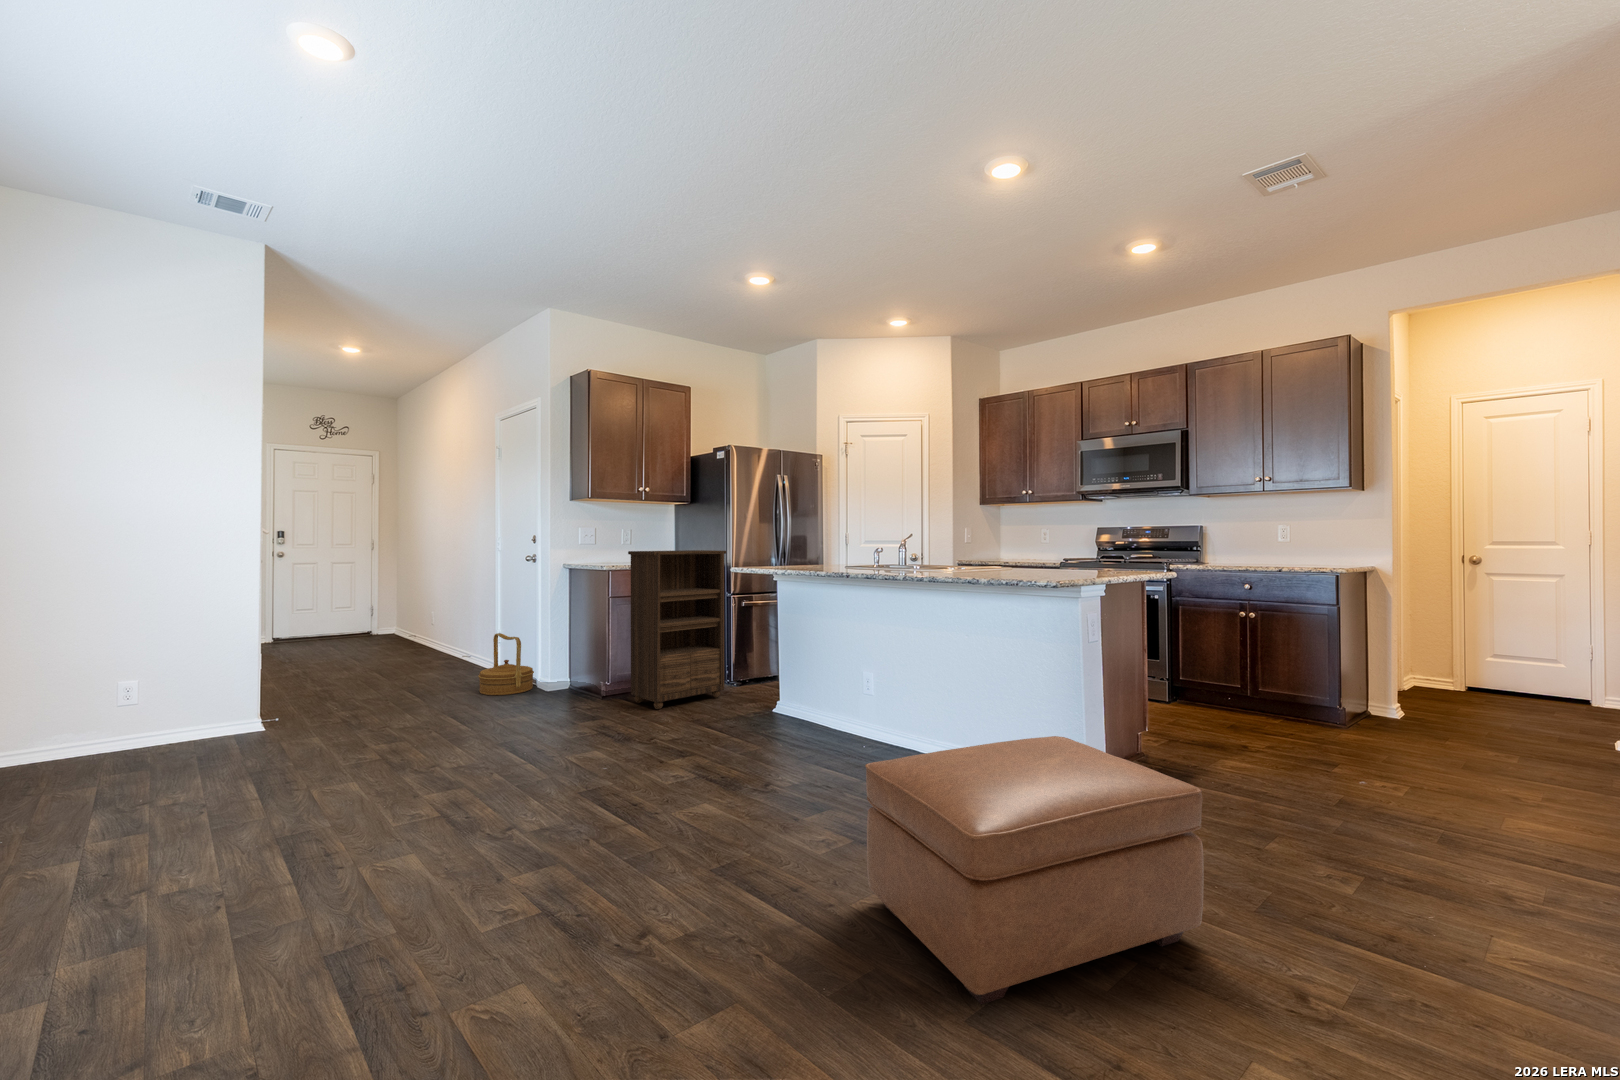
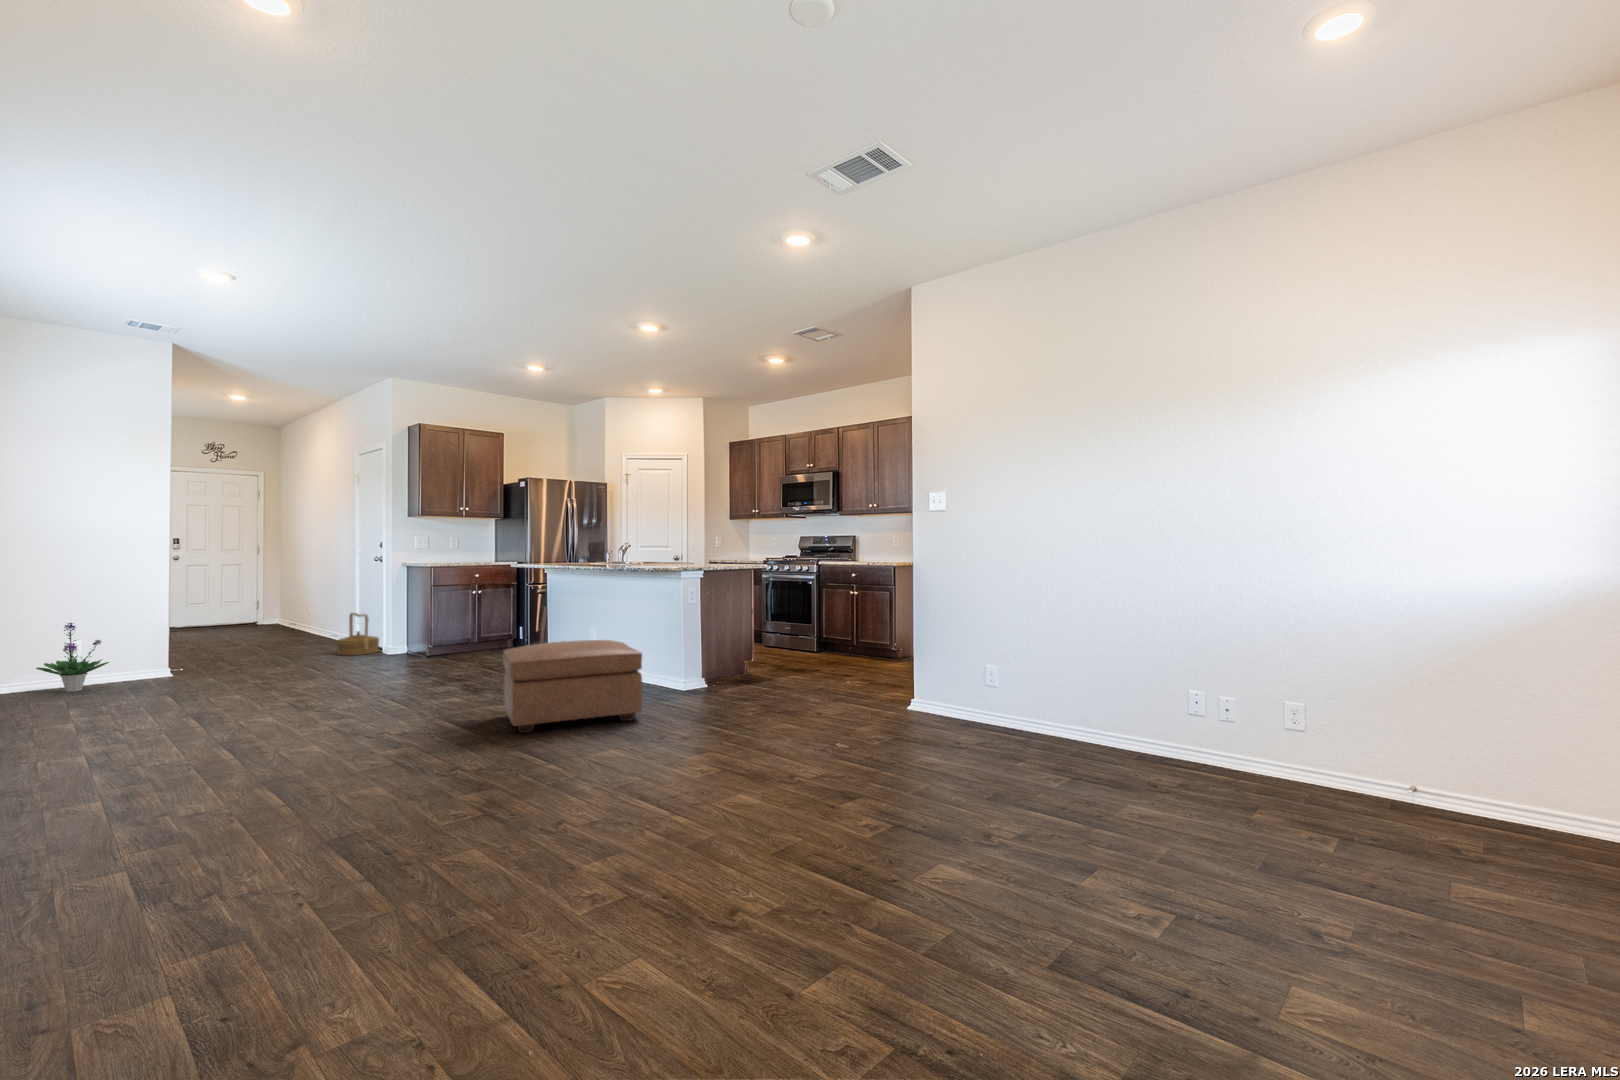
bookshelf: present [628,550,726,709] -> none [444,552,517,660]
potted plant: none [35,665,156,779] -> present [36,623,109,692]

